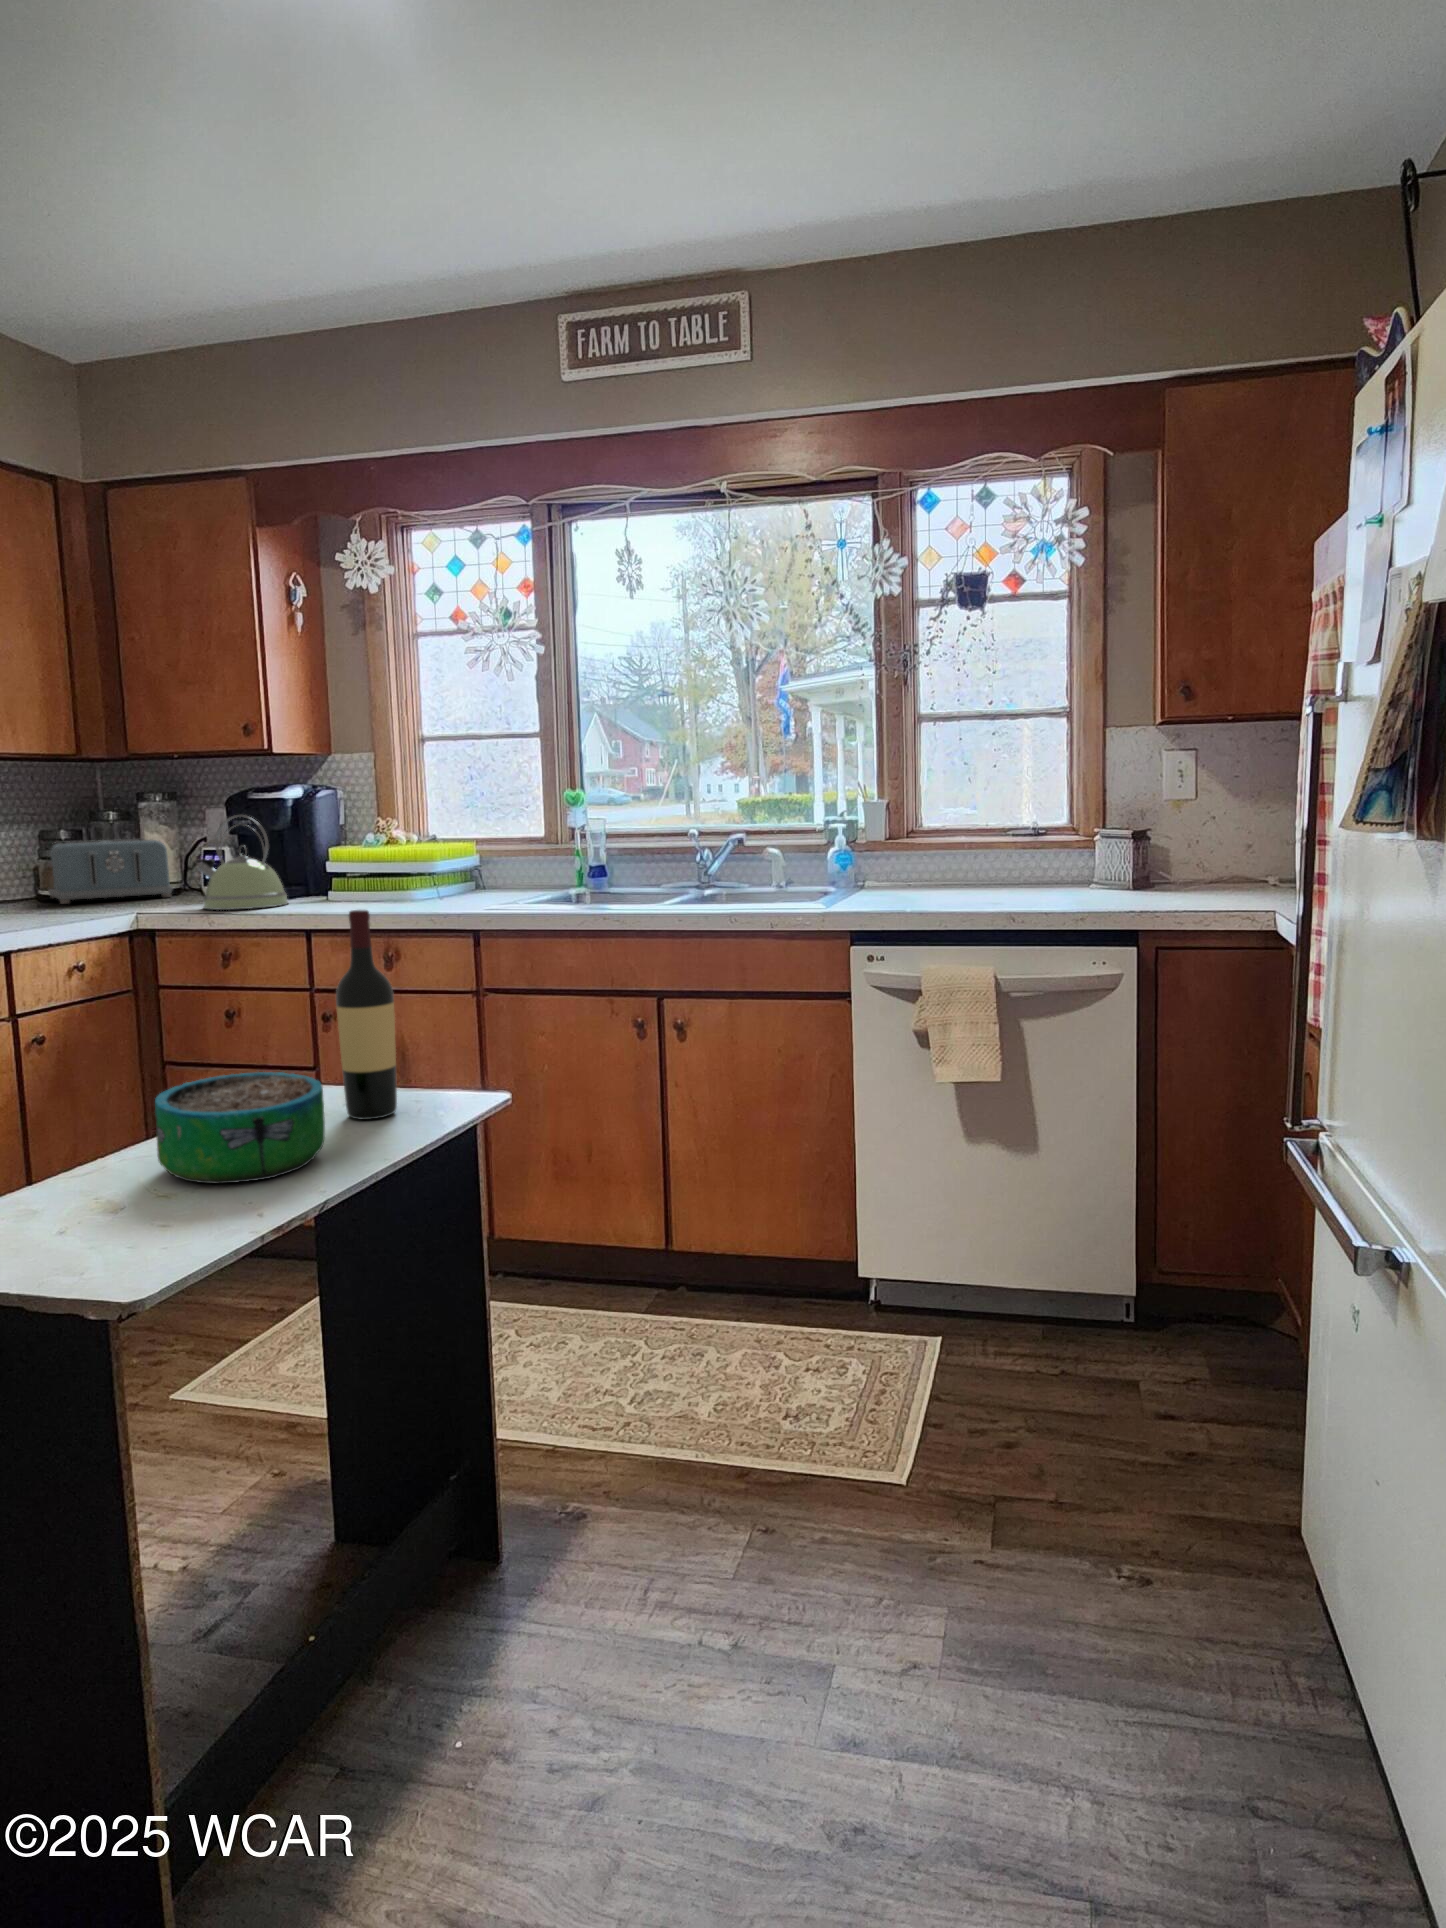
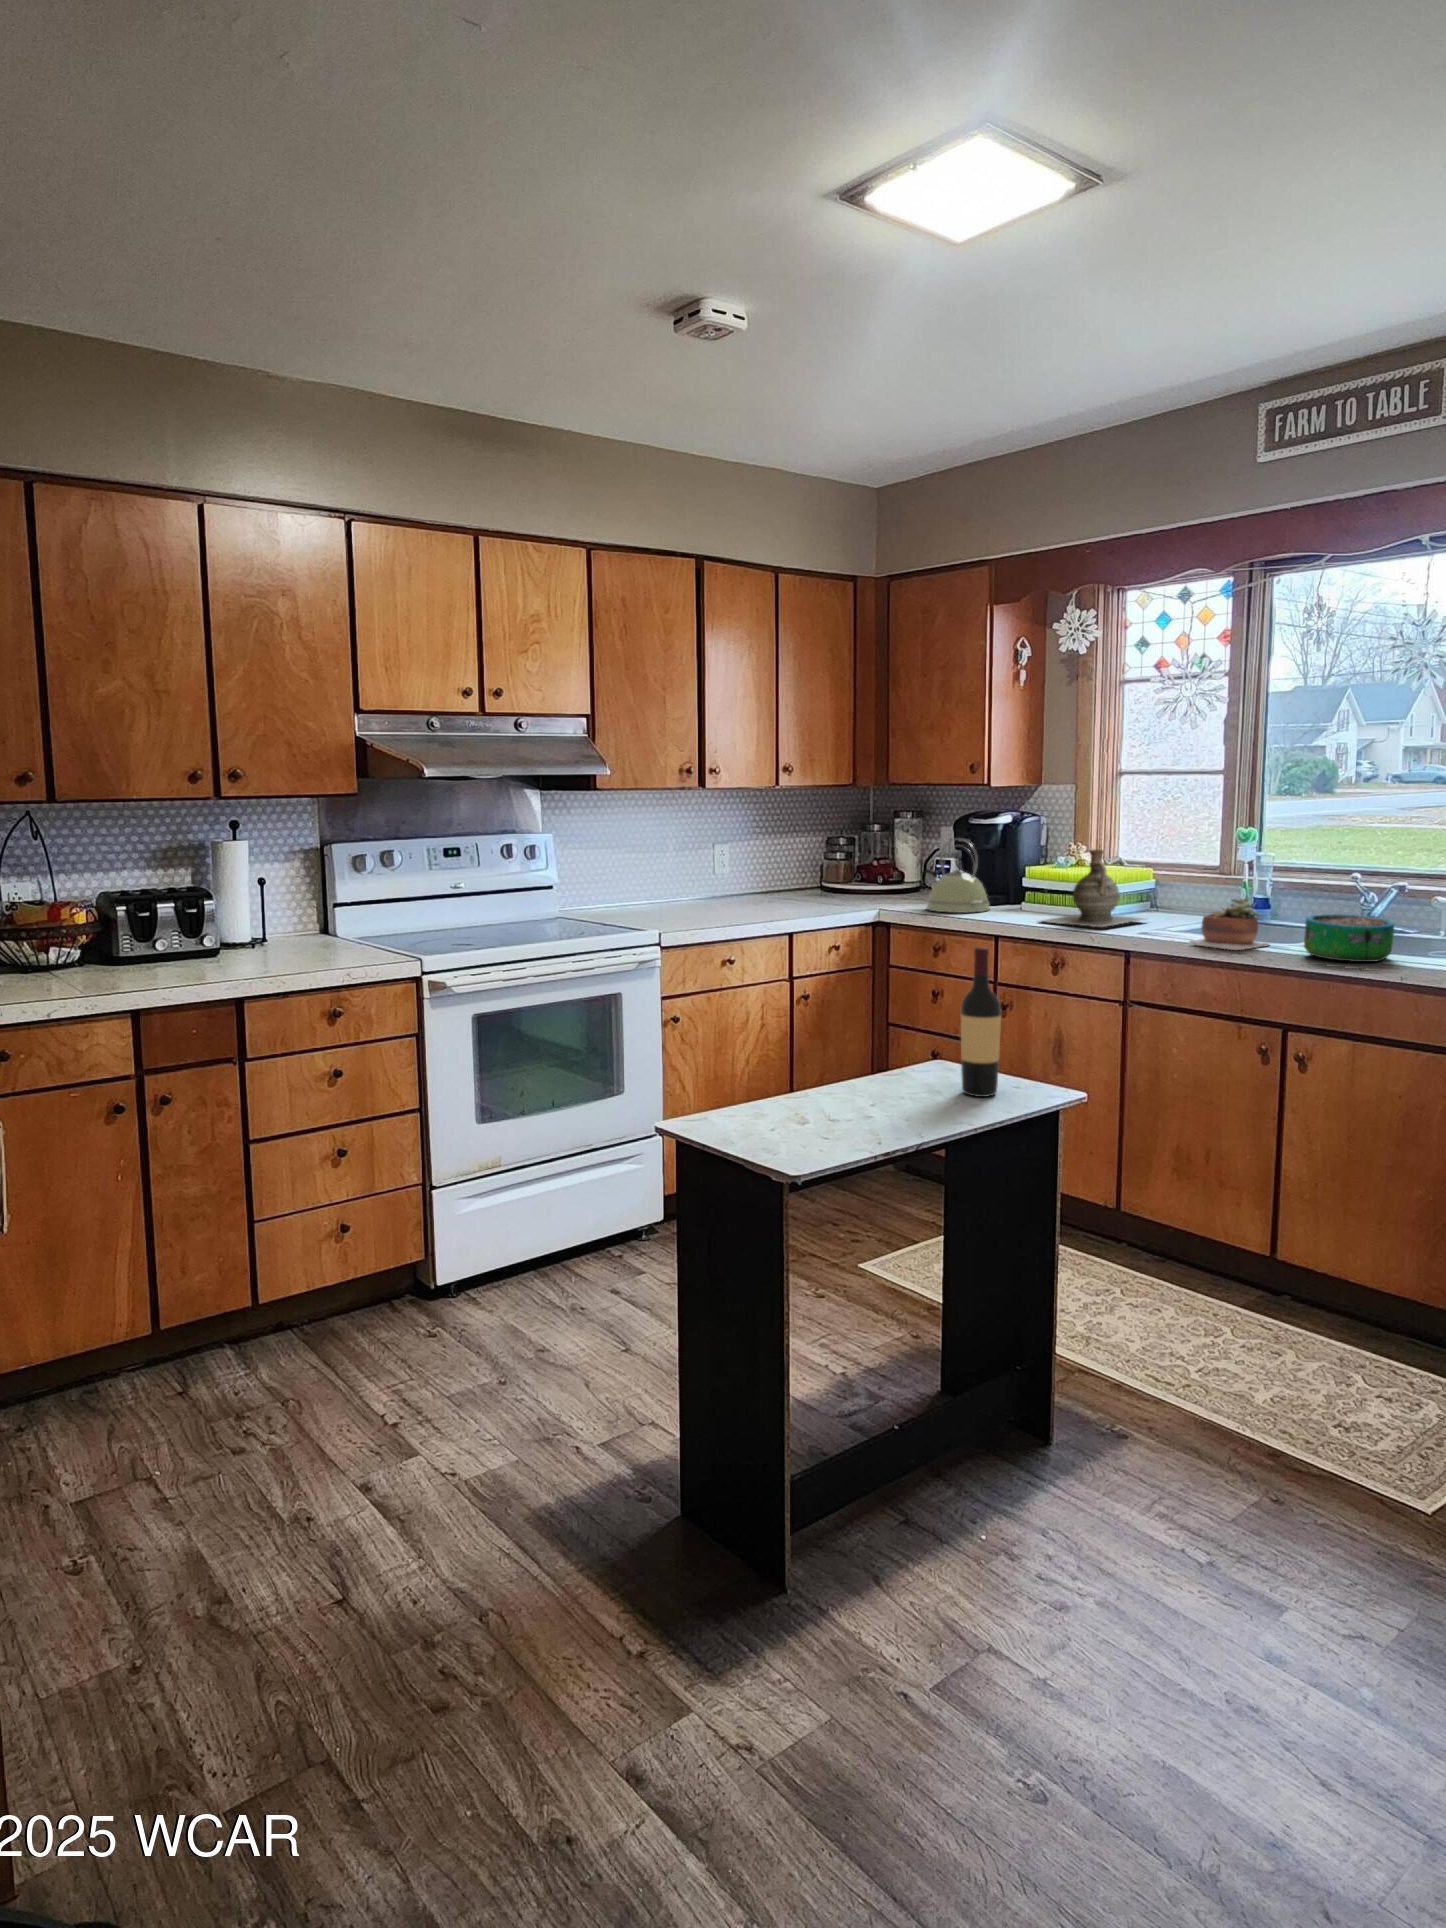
ceramic jug: none [356,818,487,909] -> present [1042,850,1143,927]
toaster: present [48,839,173,904] -> none [830,846,912,895]
succulent plant: none [549,857,632,915] -> present [1190,898,1269,950]
decorative bowl: present [155,1072,325,1184] -> present [1304,914,1394,962]

